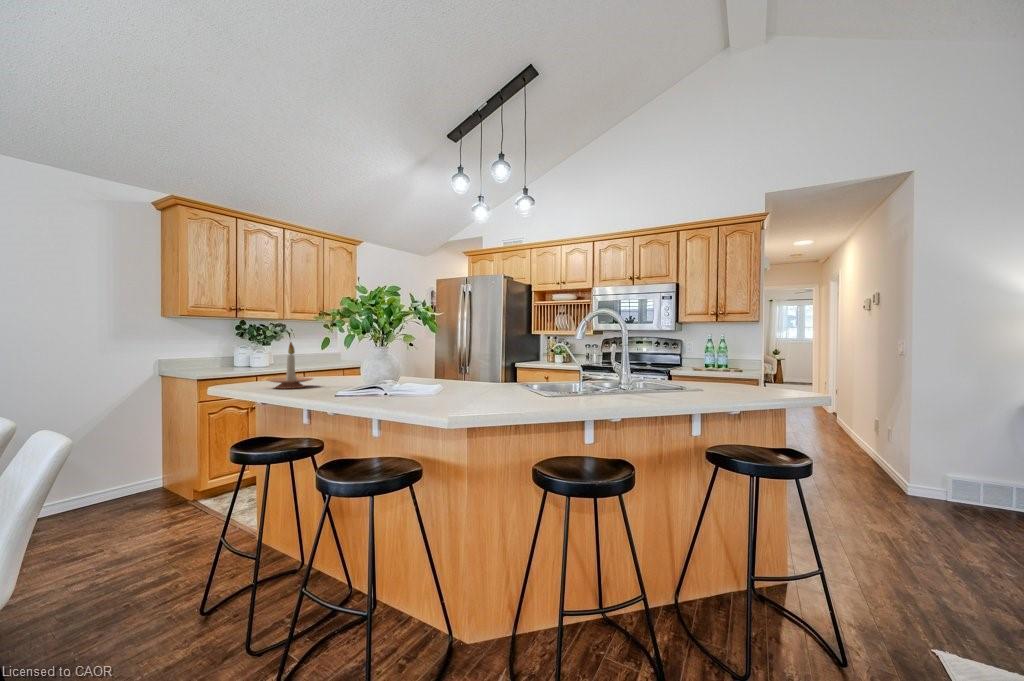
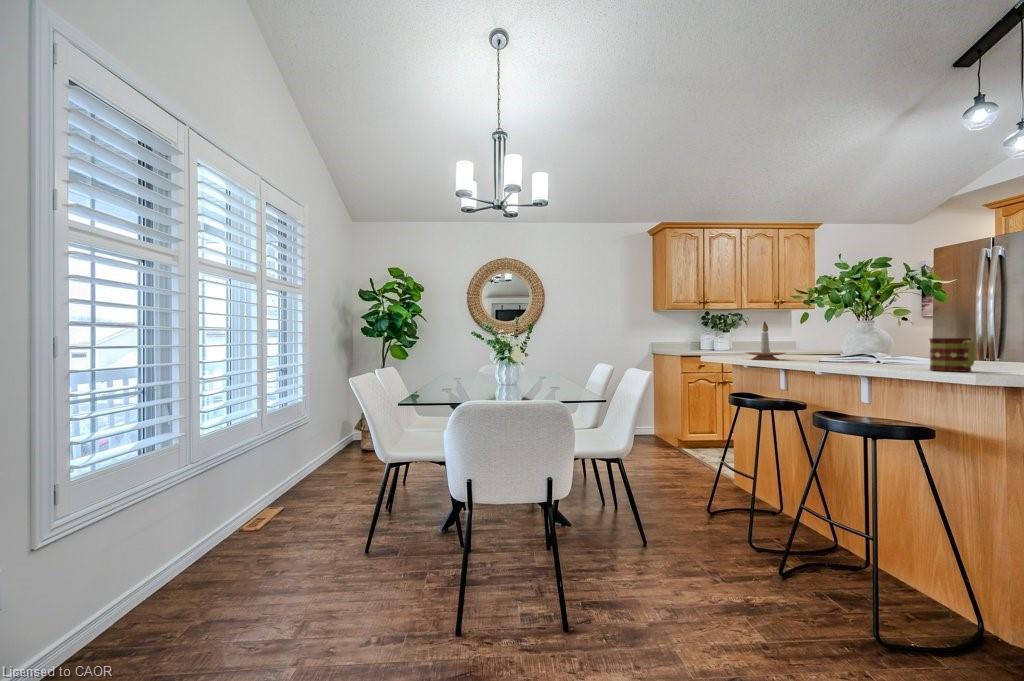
mug: none [422,372,451,405] -> present [930,338,975,372]

